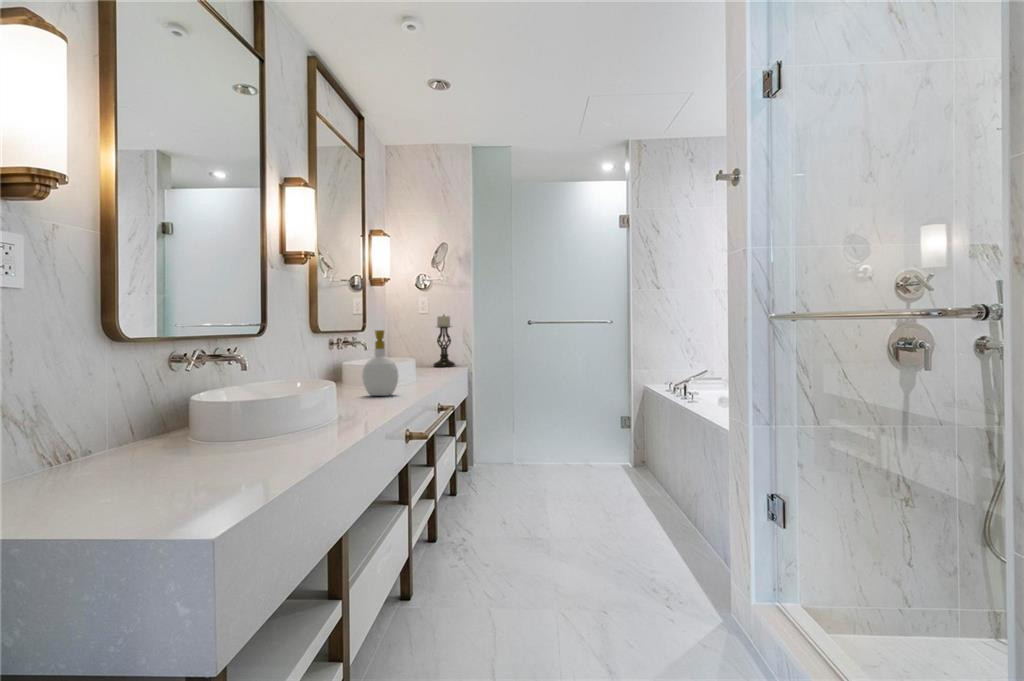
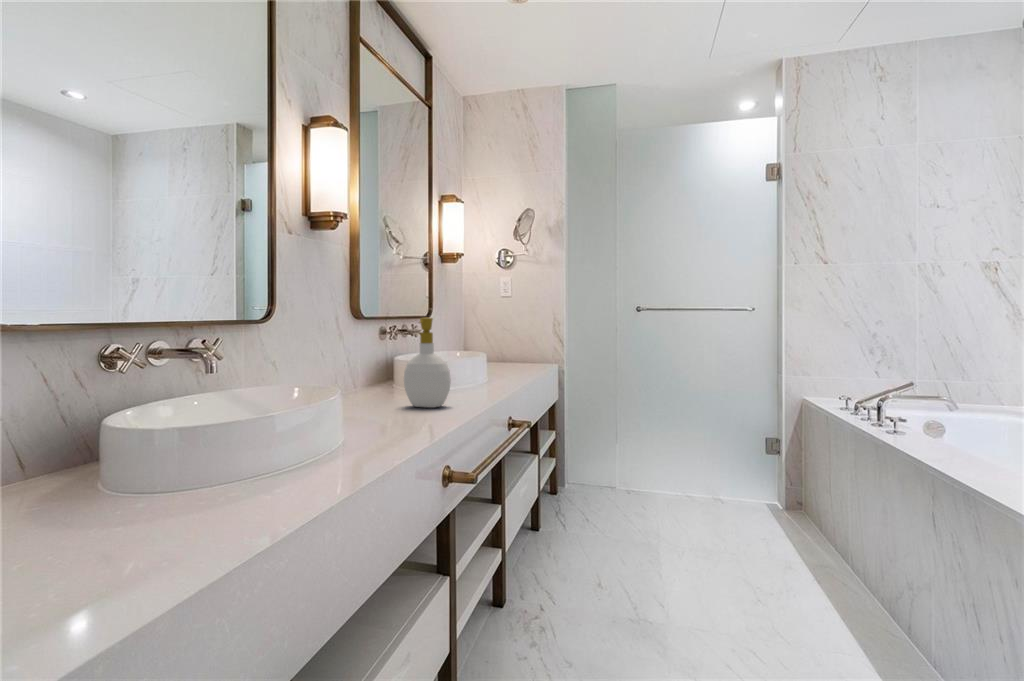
candle holder: present [433,315,455,367] -> none [517,299,544,363]

